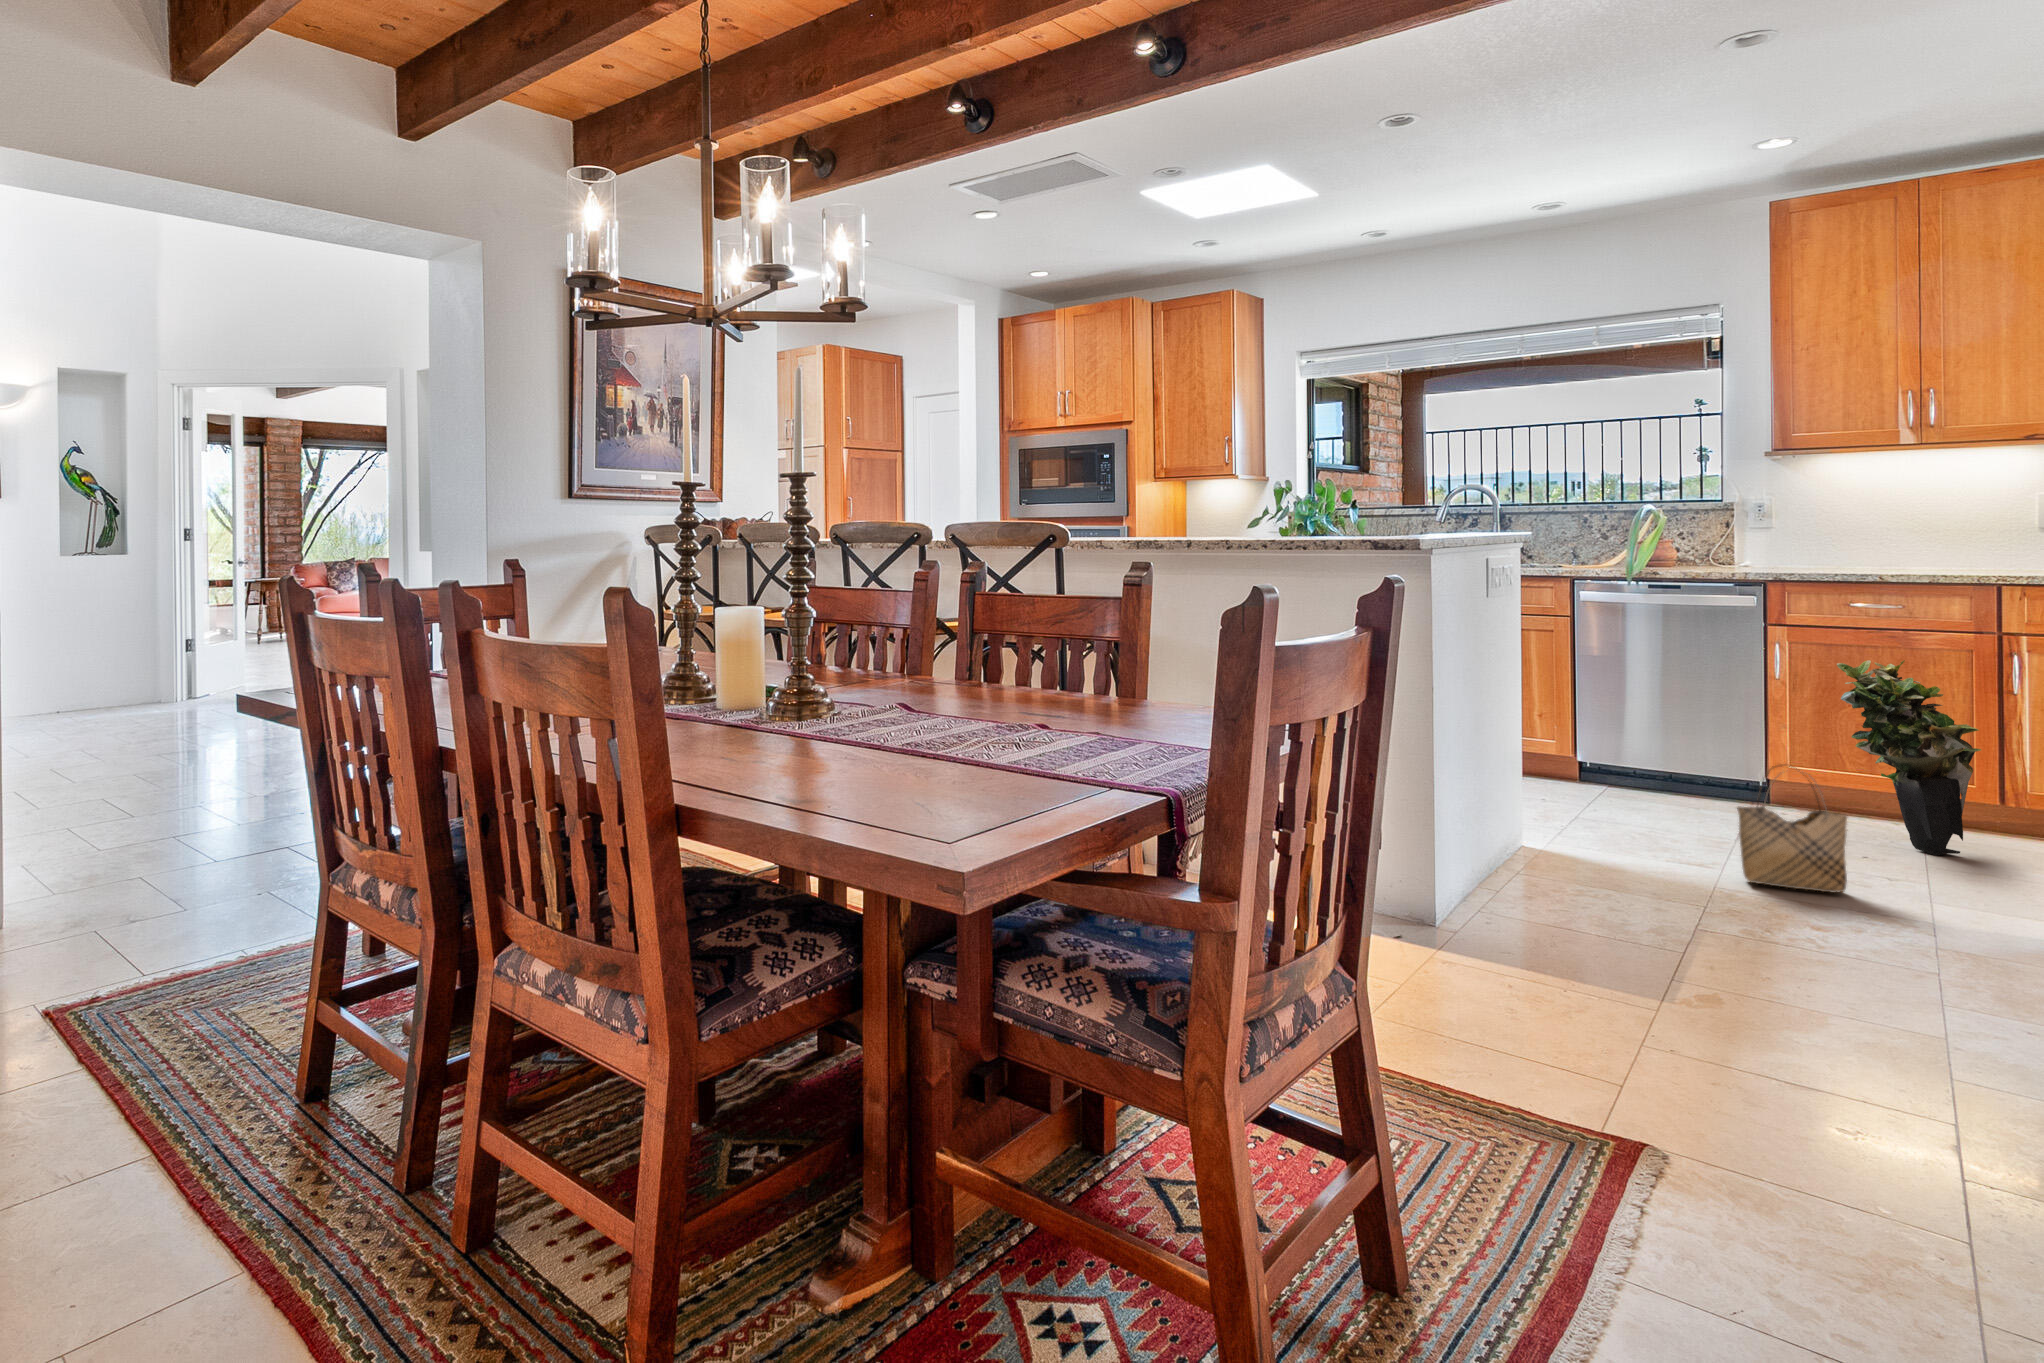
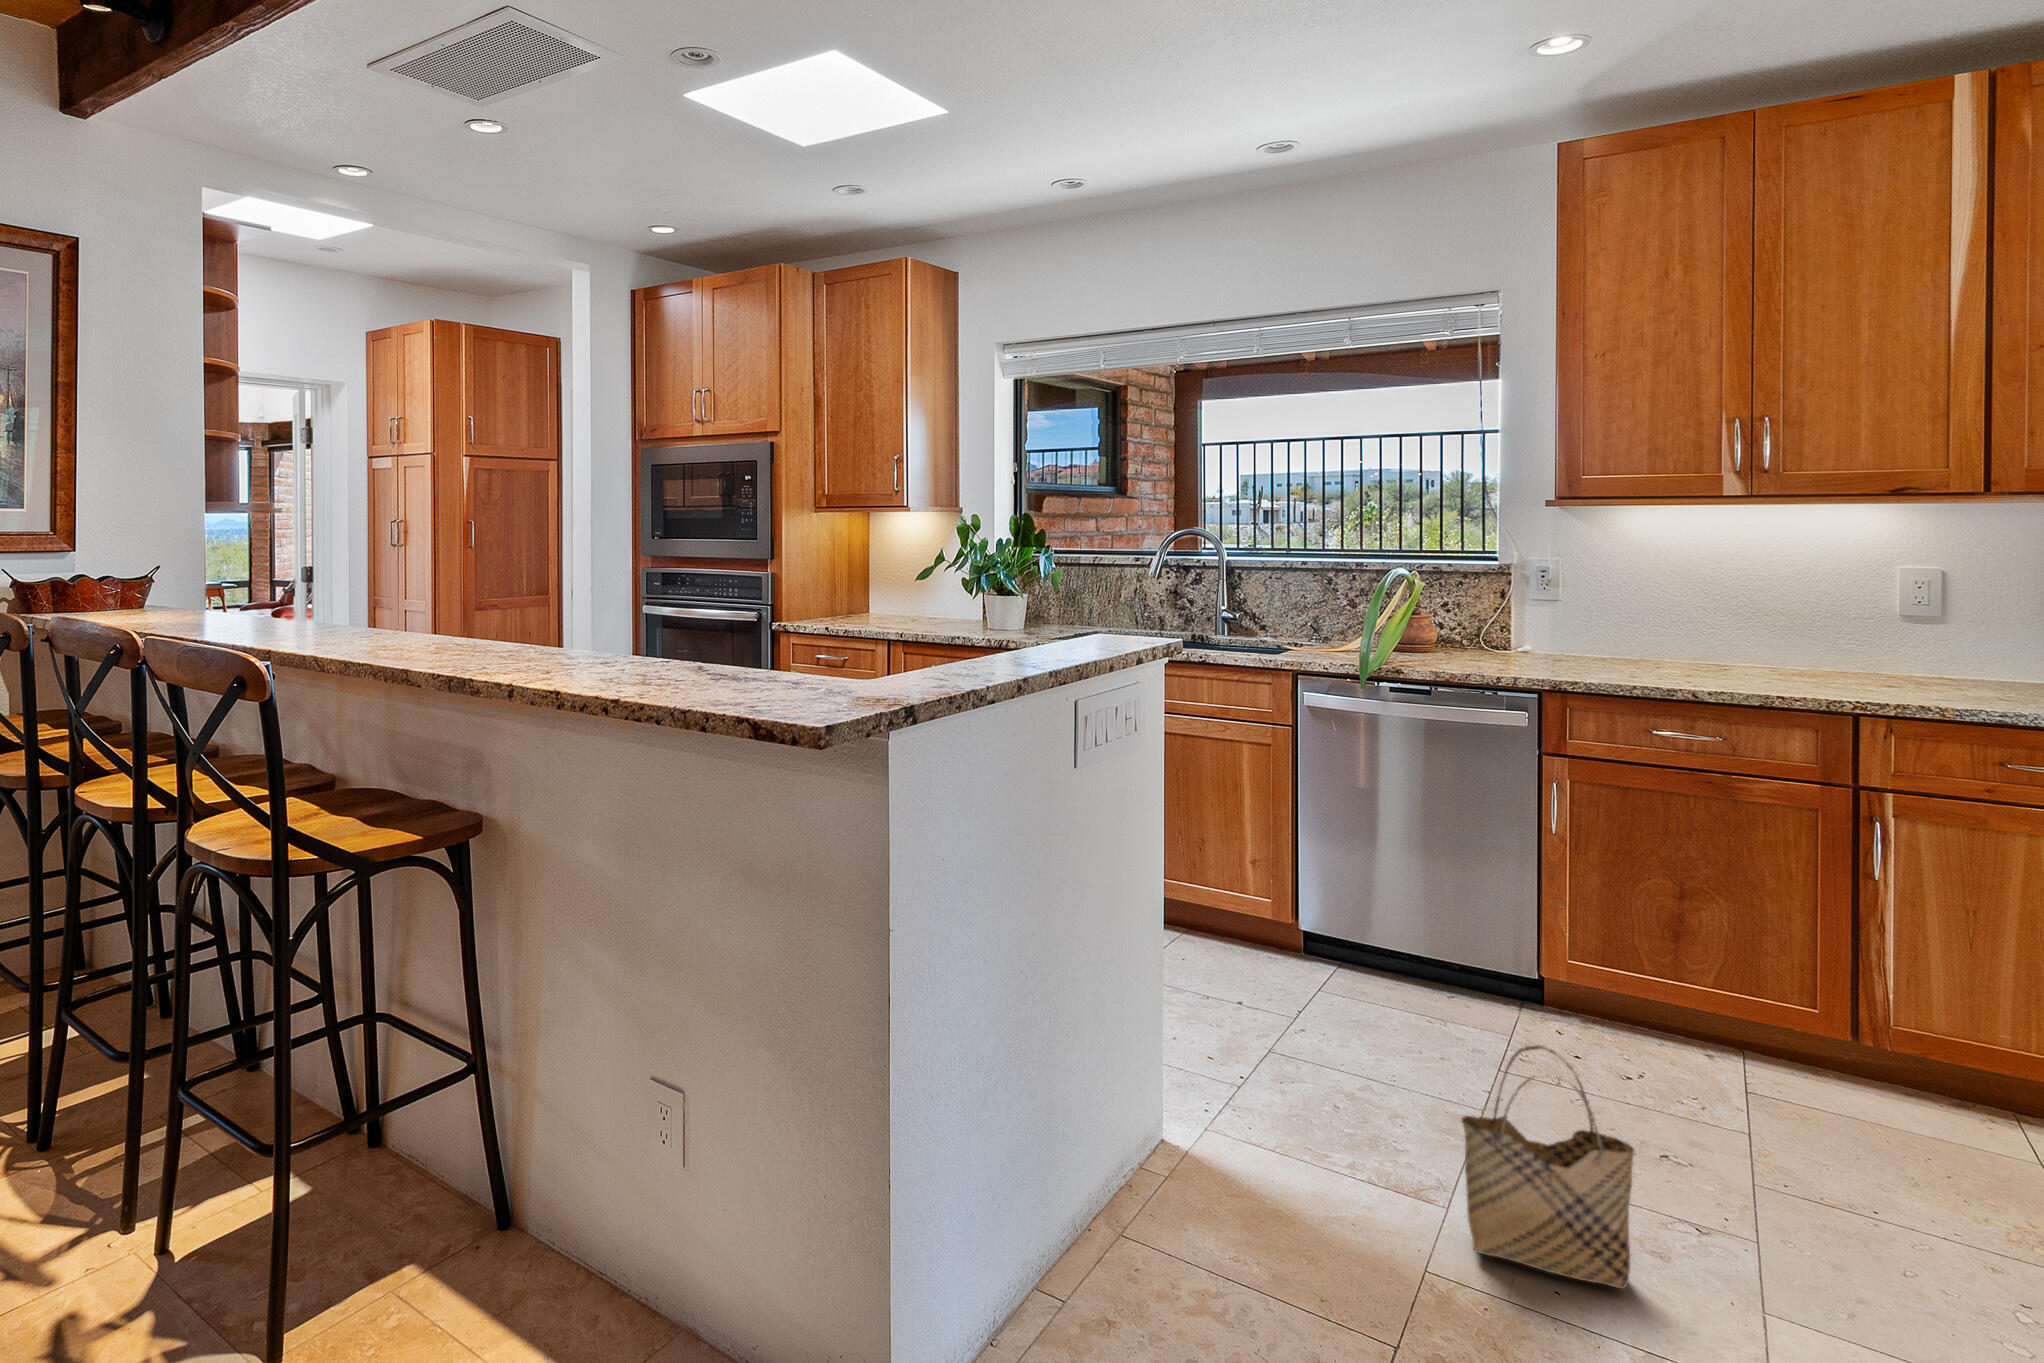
potted plant: present [1837,660,1981,856] -> none [1630,825,1833,1142]

